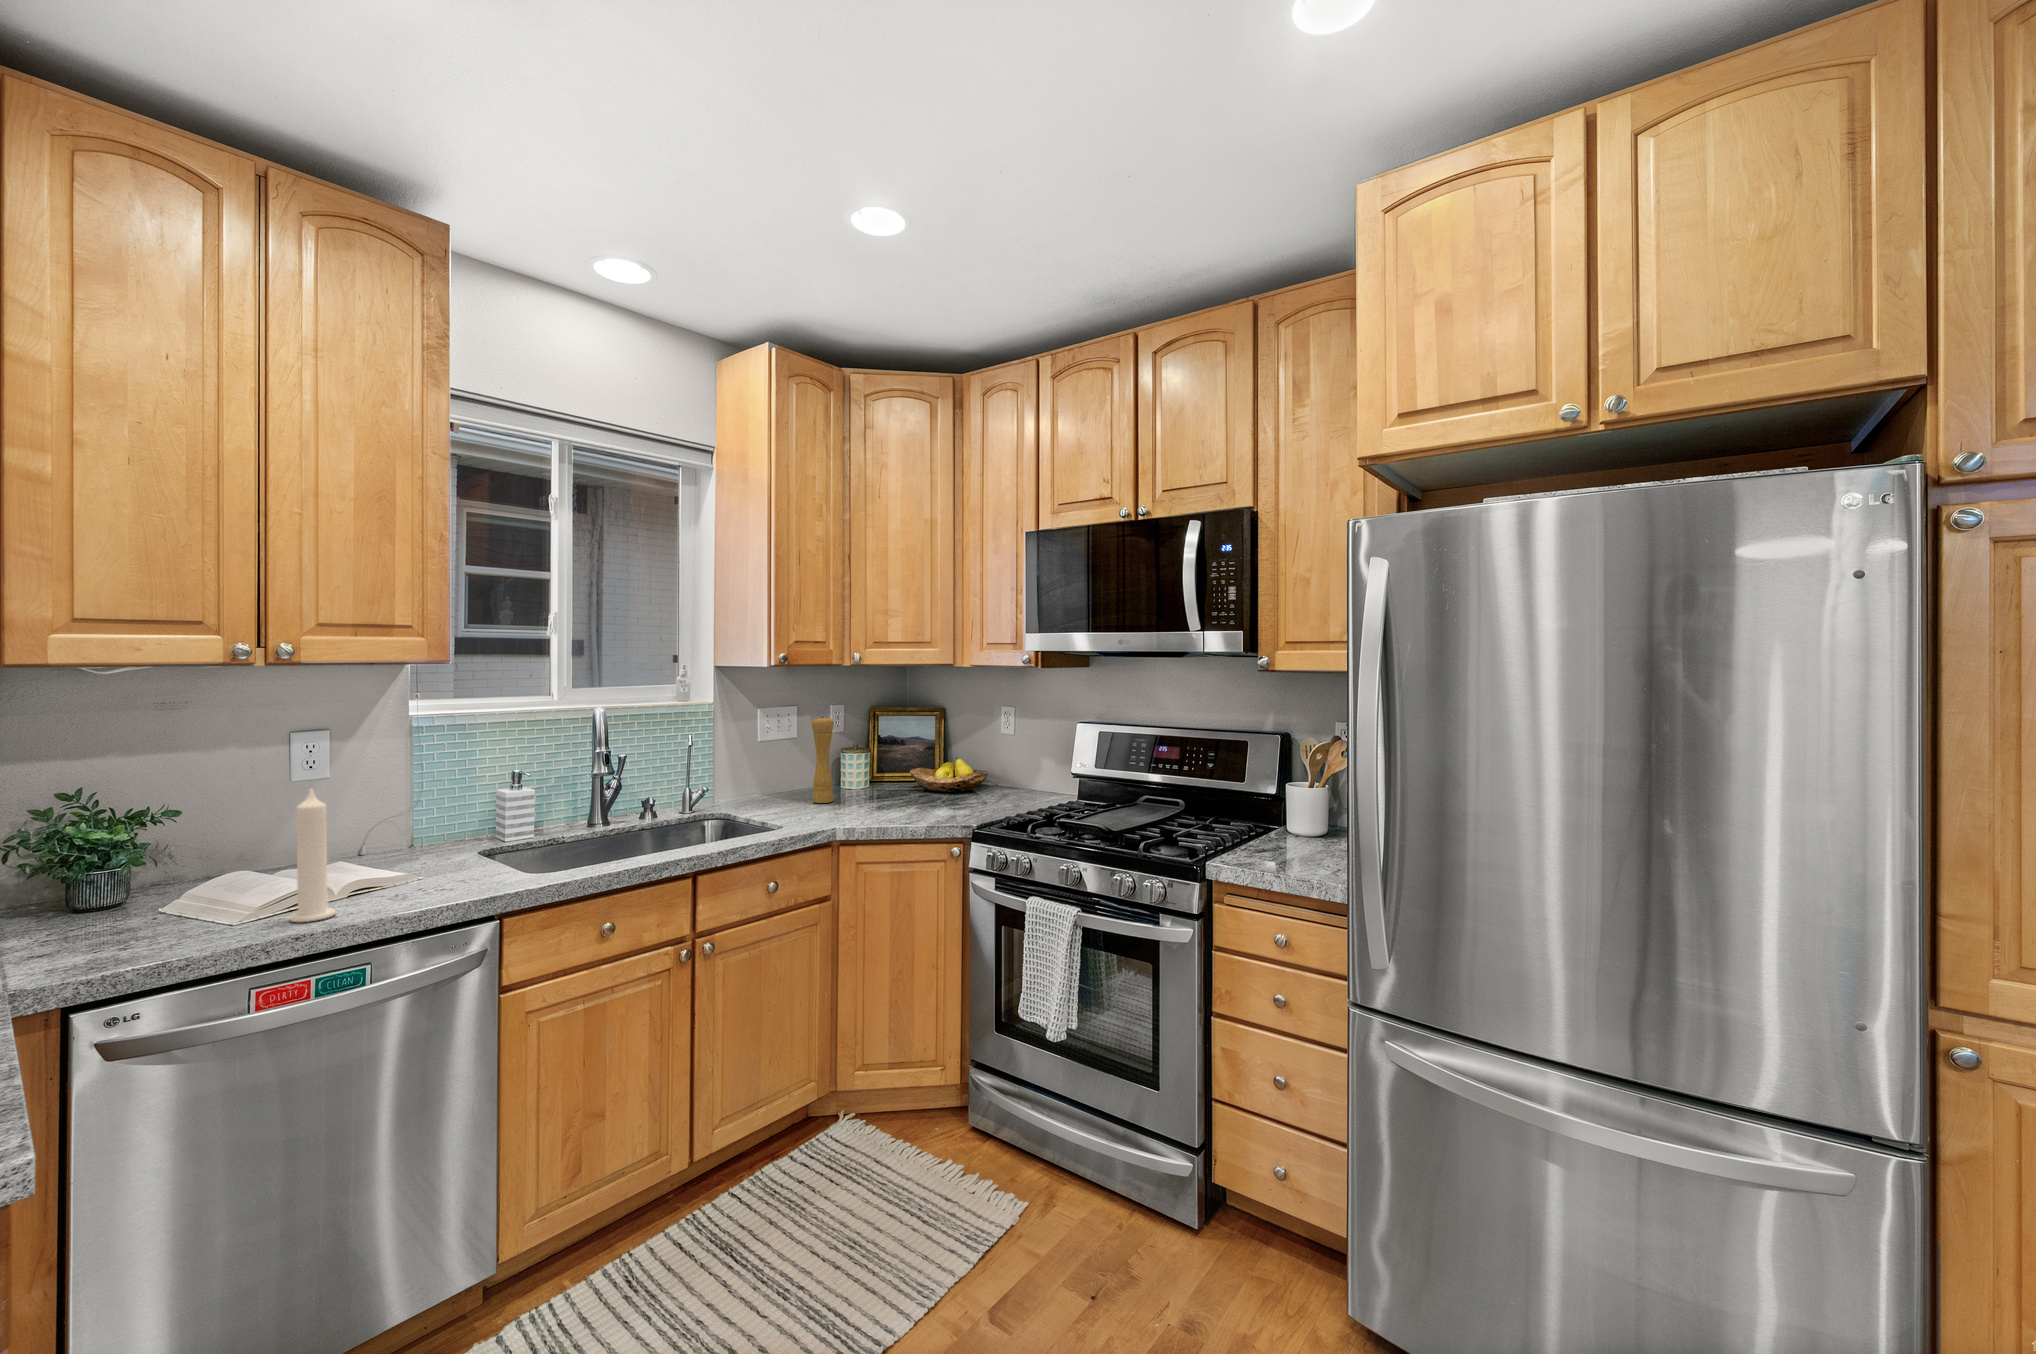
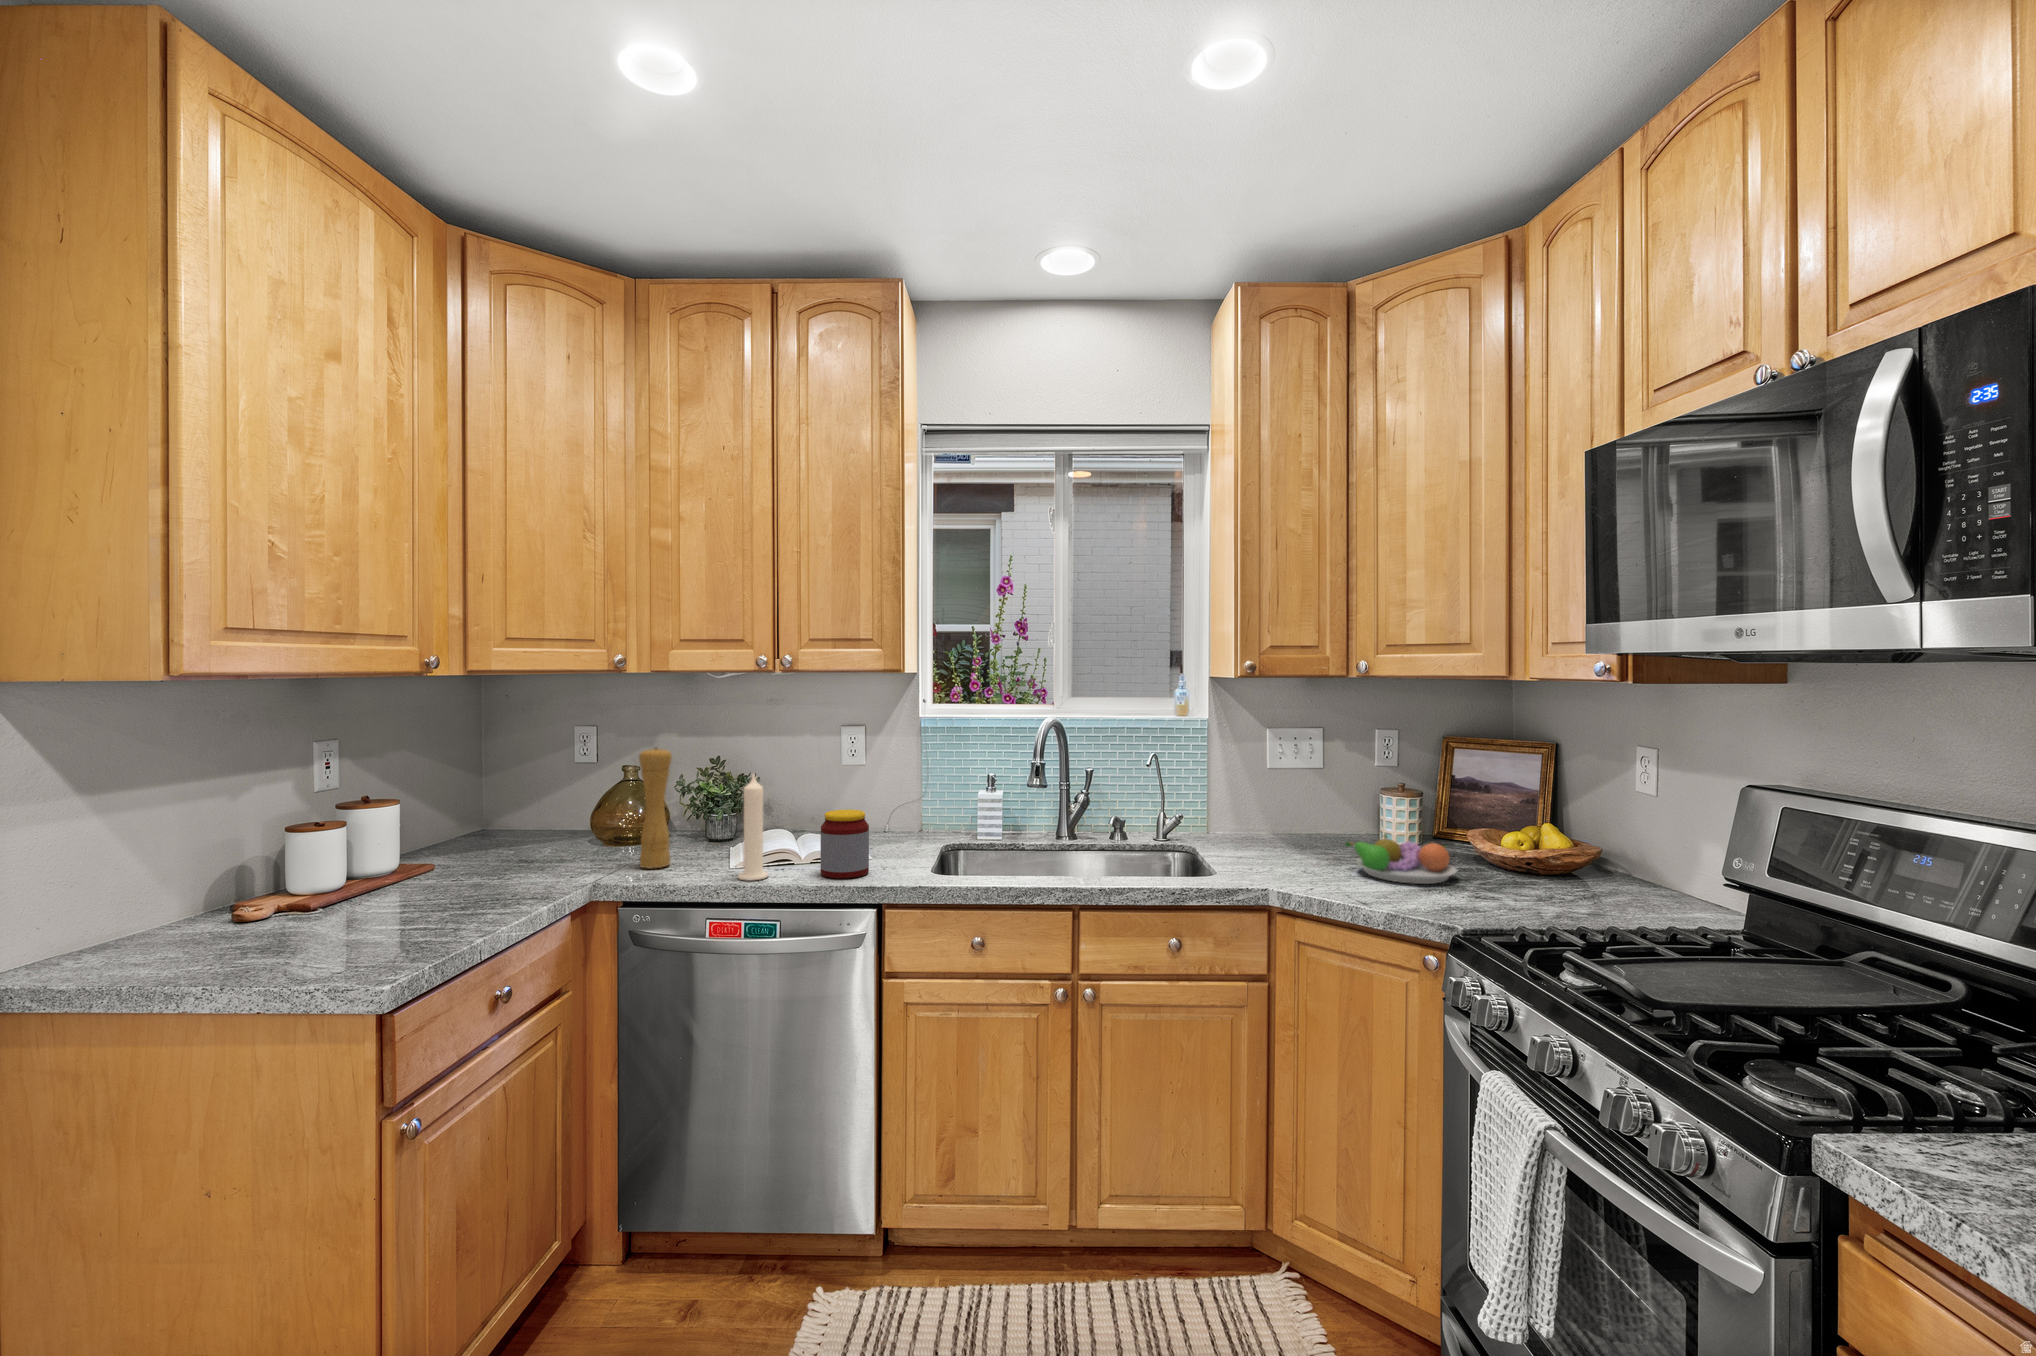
pepper mill: present [812,717,834,803] -> present [639,748,672,868]
fruit bowl: none [857,778,932,811] -> present [1345,834,1457,884]
jar: none [395,818,461,898] -> present [820,810,869,878]

